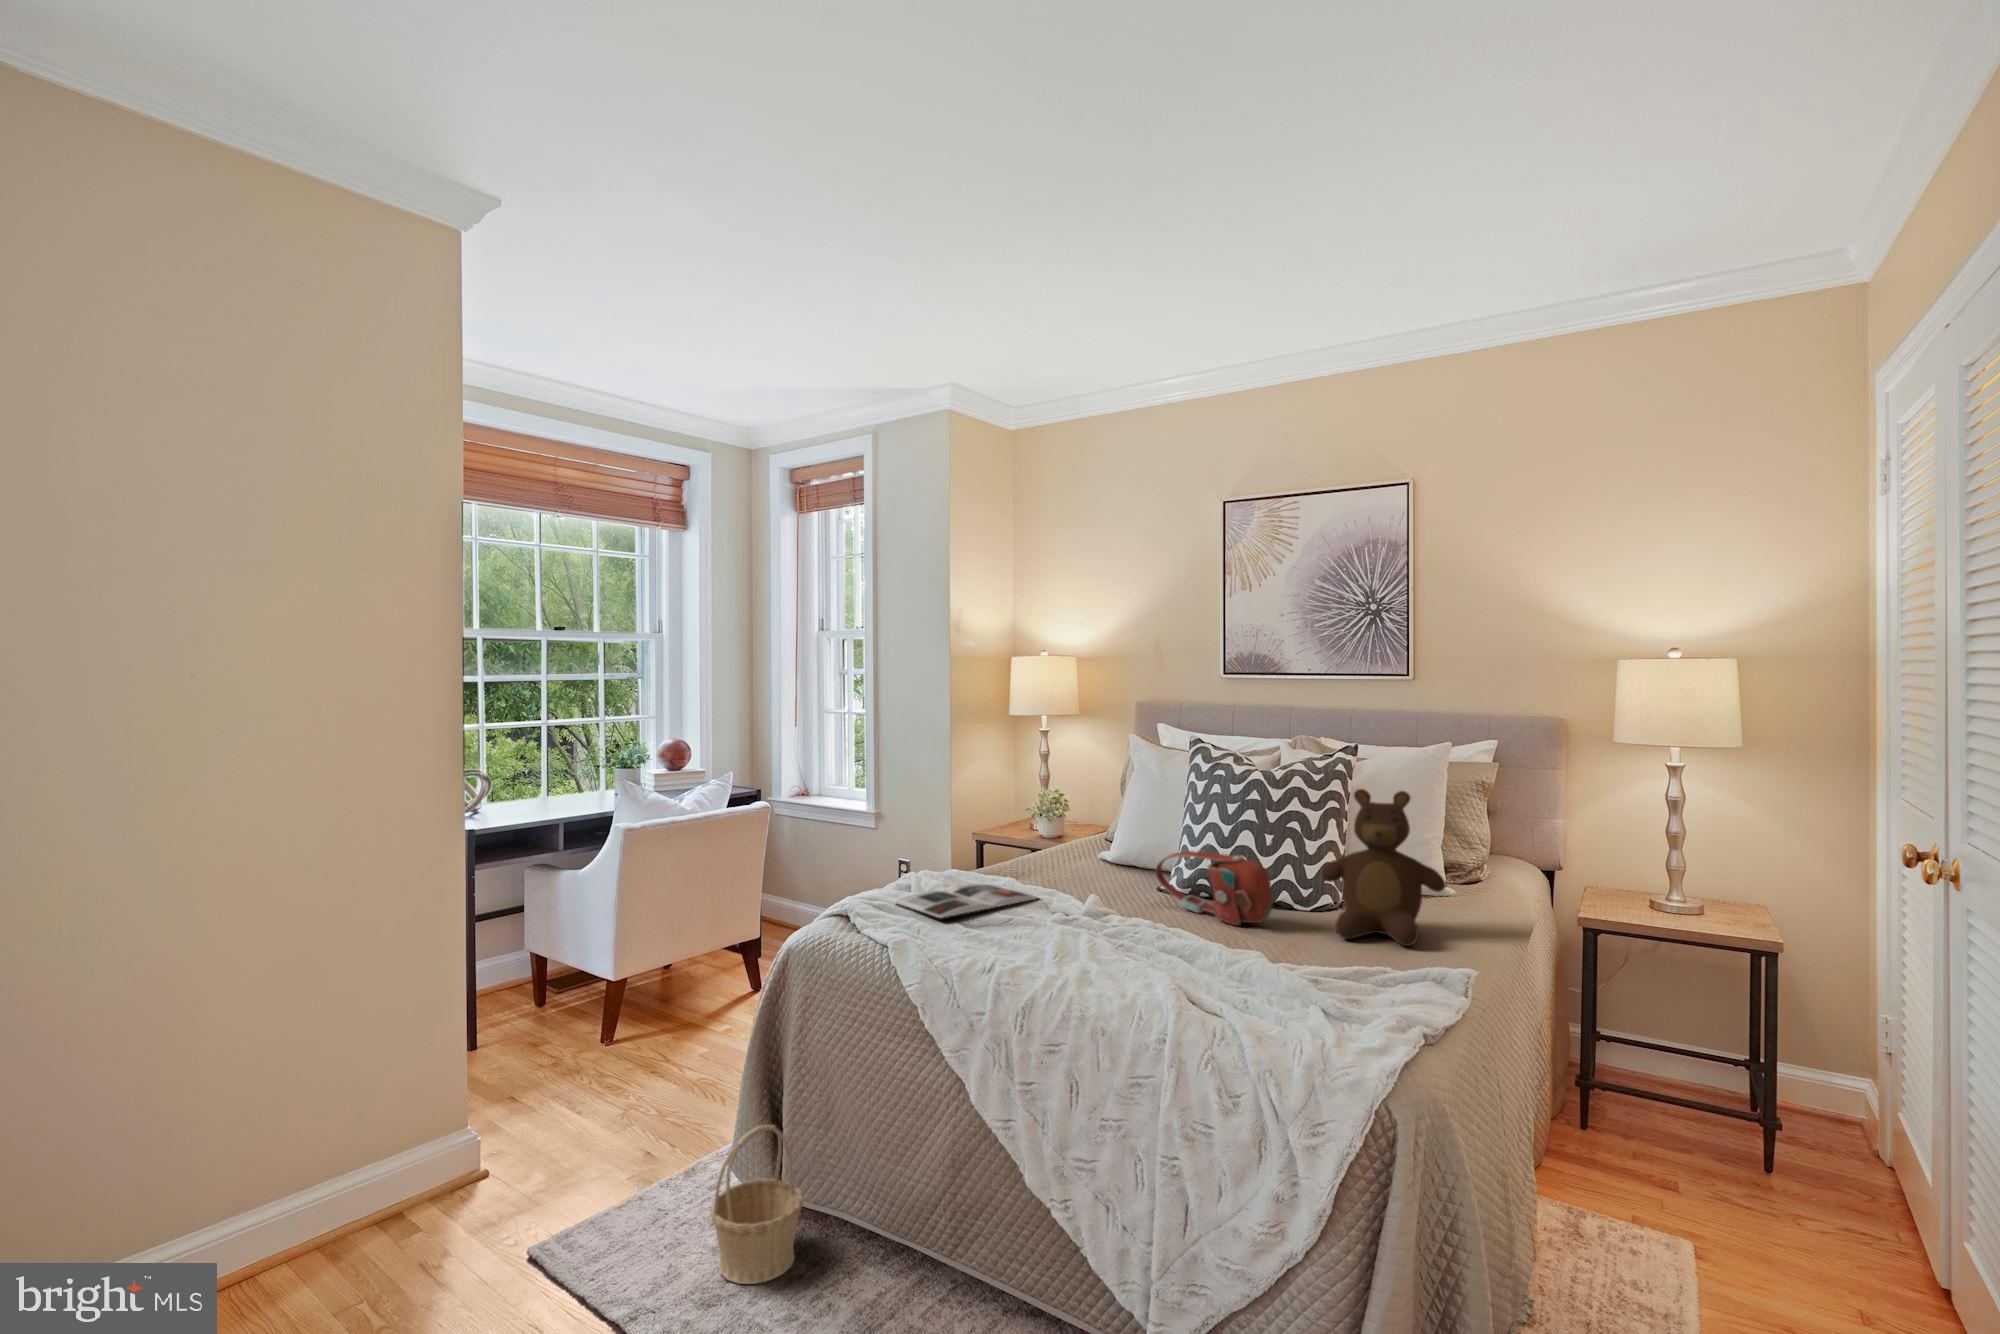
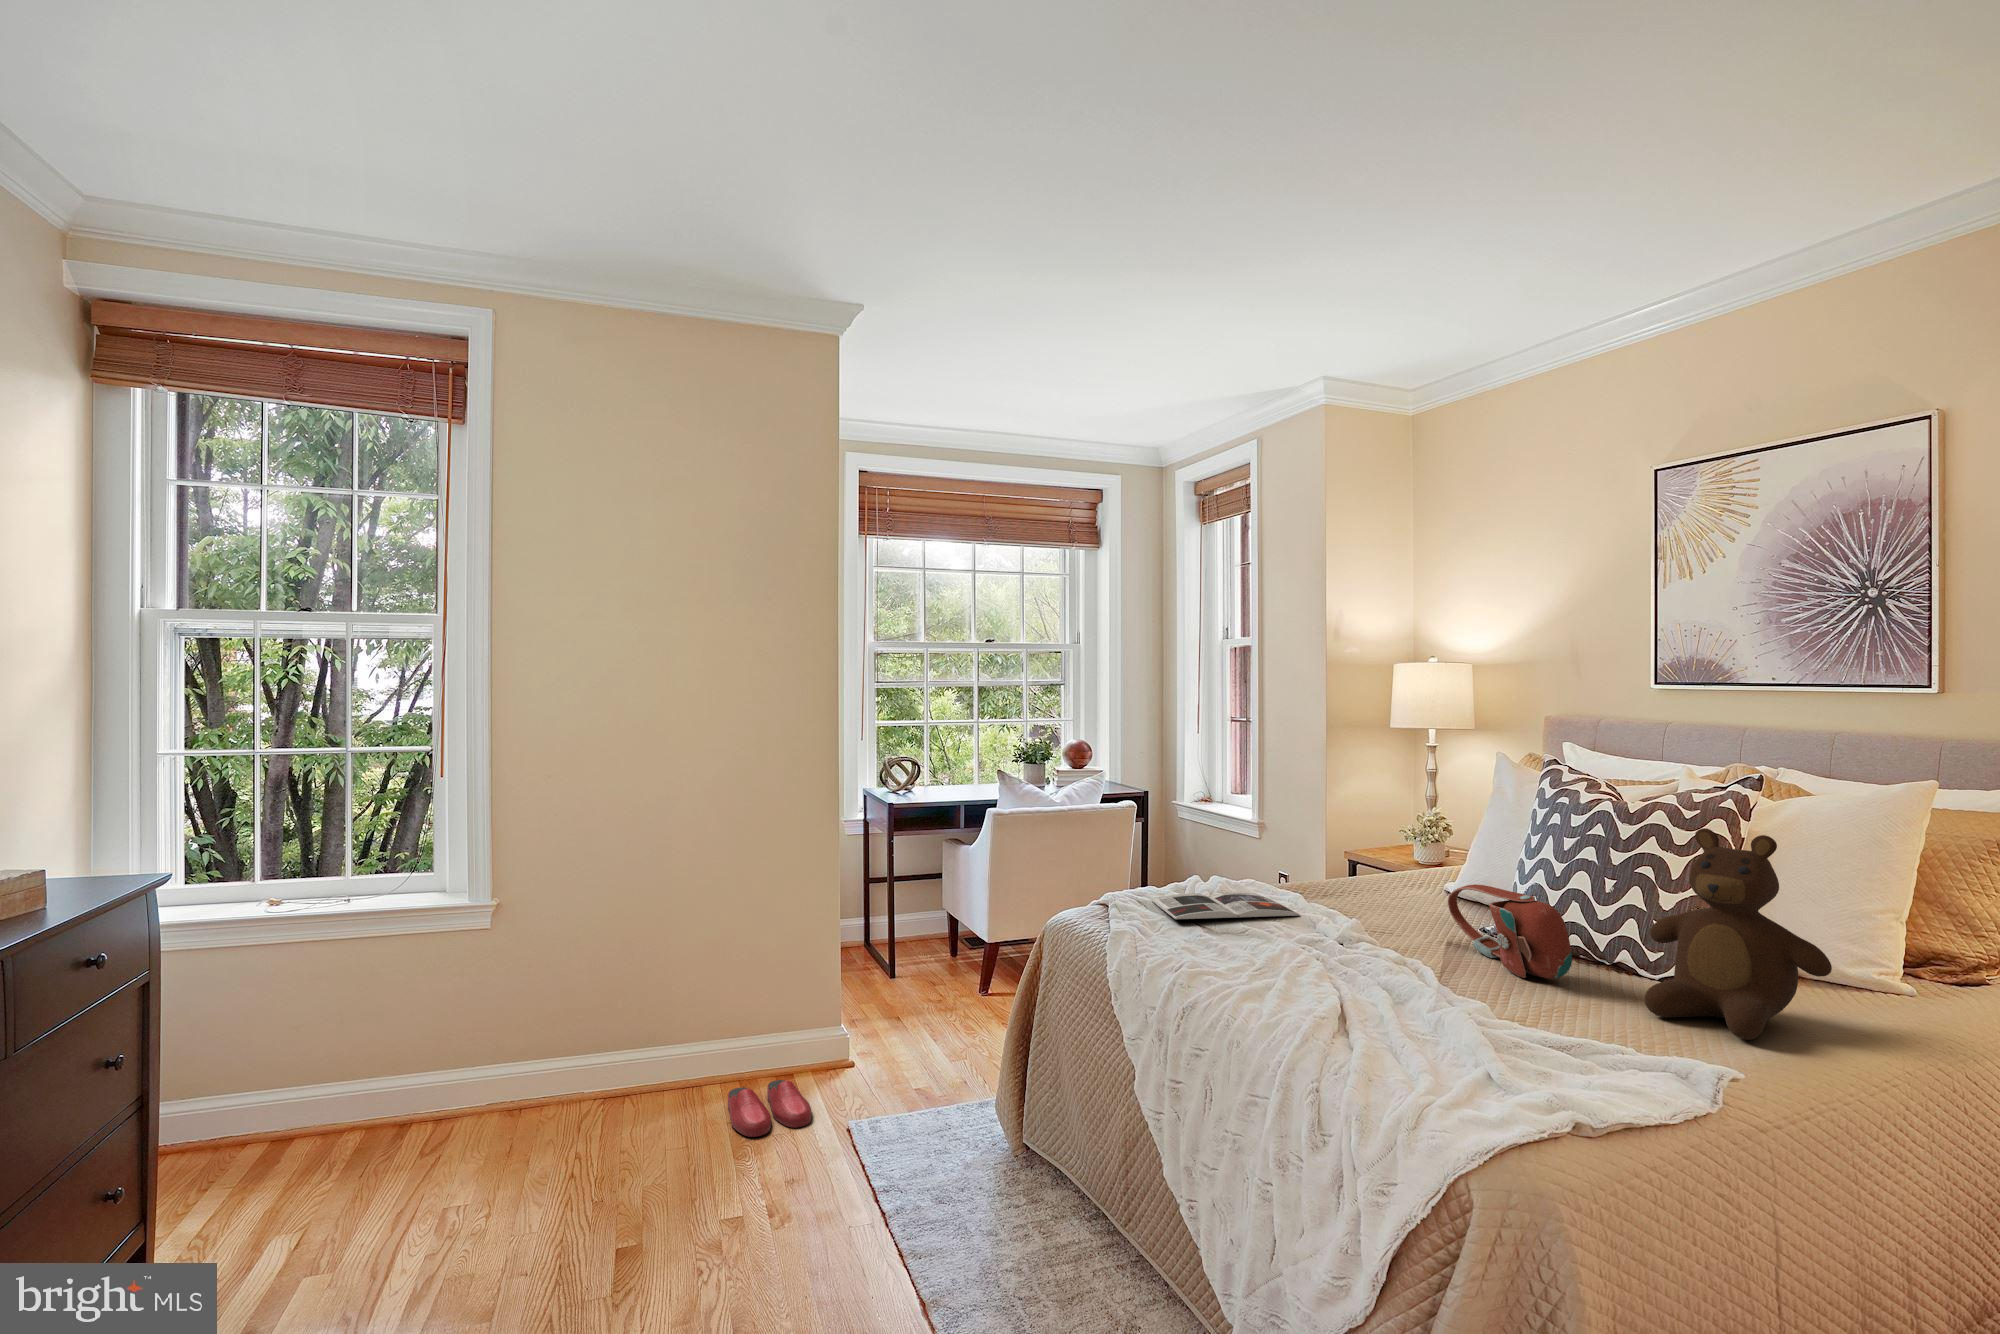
basket: present [710,1125,803,1284] -> none [954,1081,1036,1222]
slippers: none [324,1199,466,1285] -> present [728,1080,811,1137]

